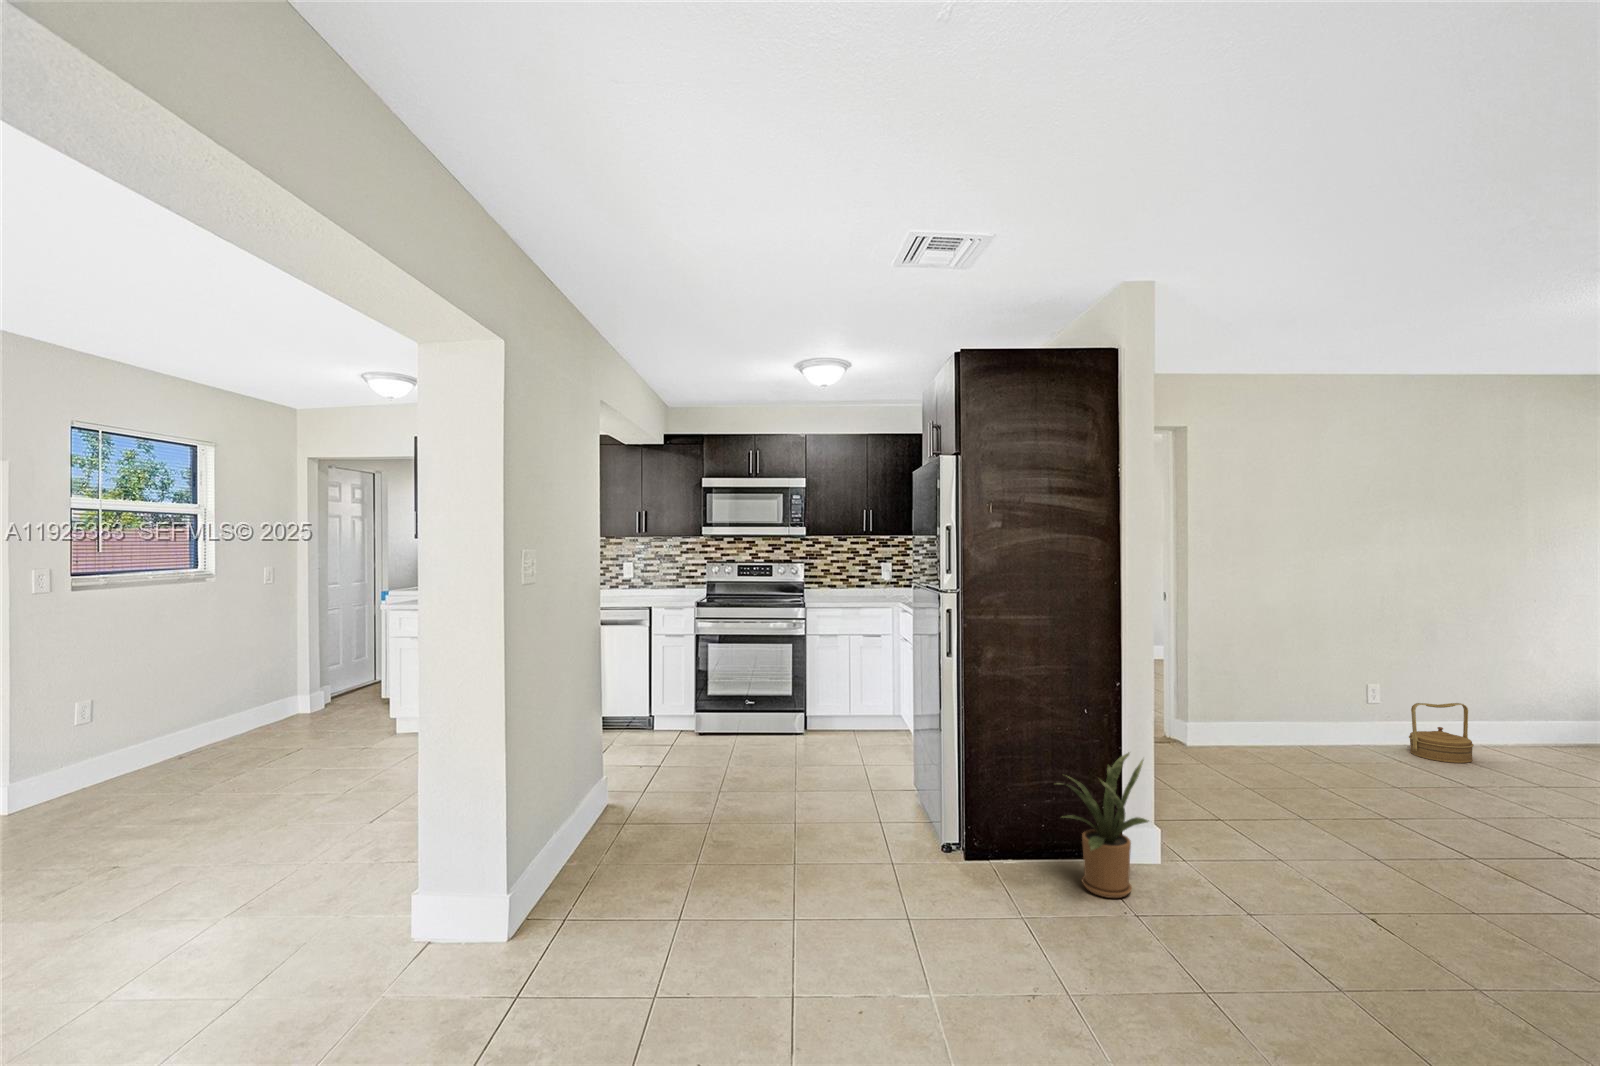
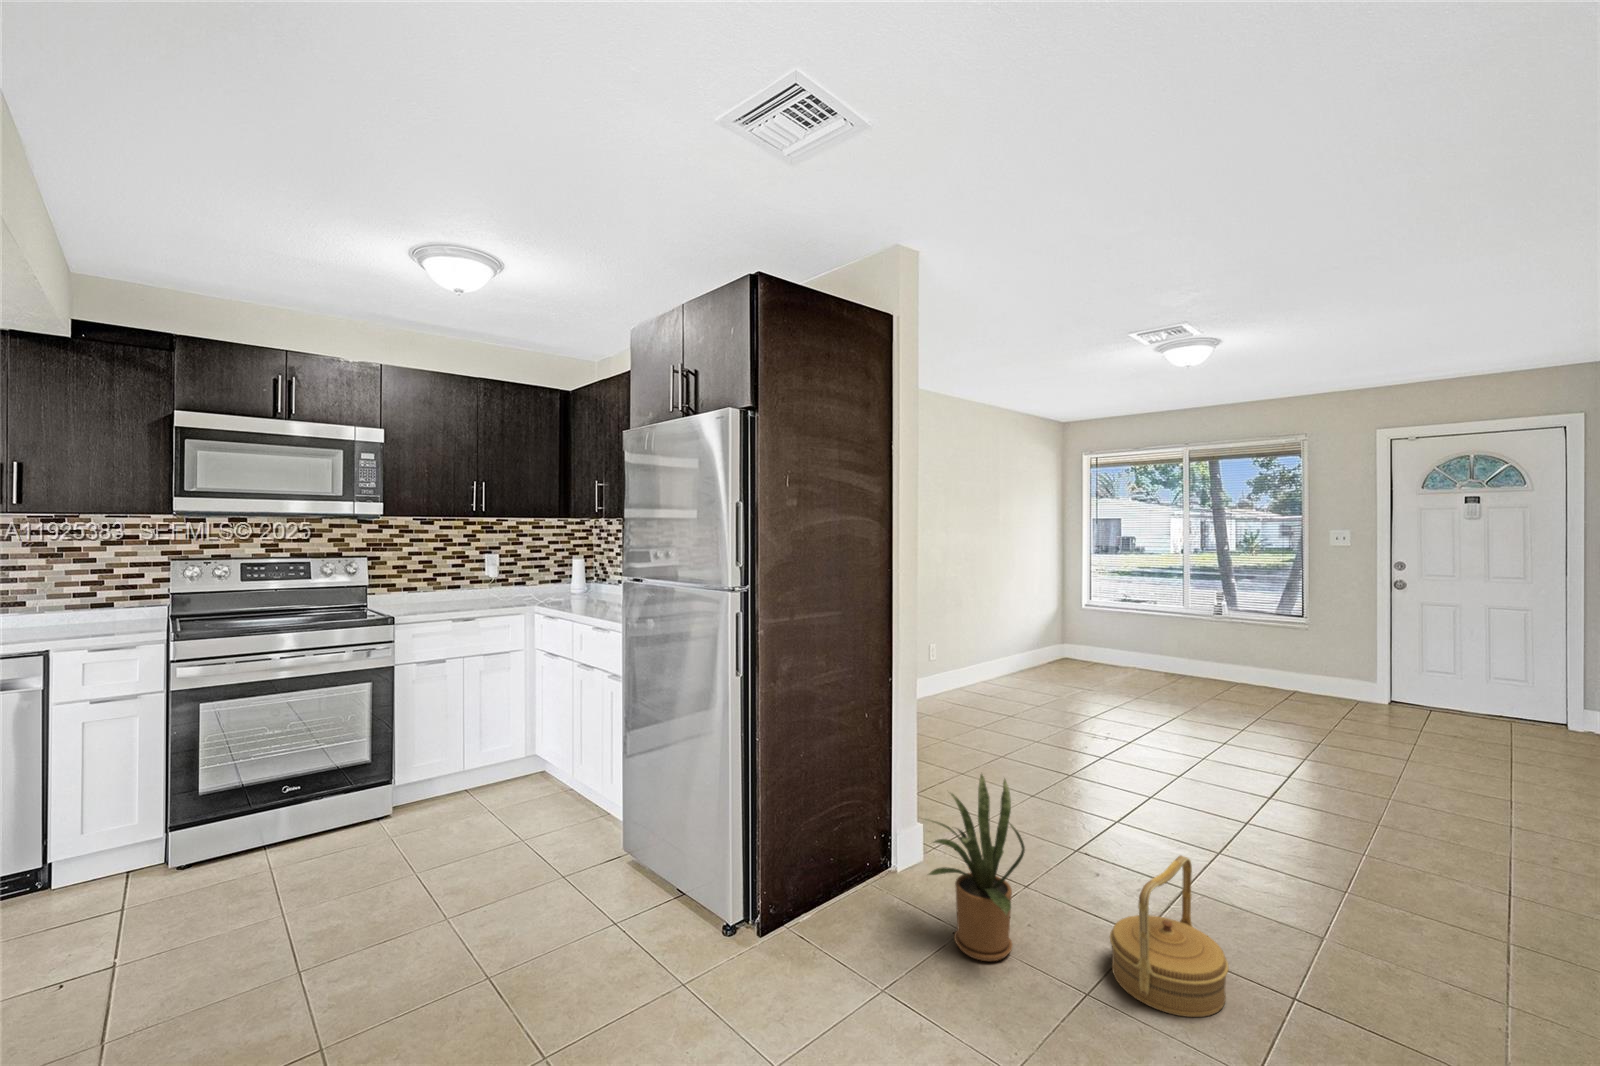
basket: present [1409,703,1474,763] -> present [1110,856,1229,1017]

